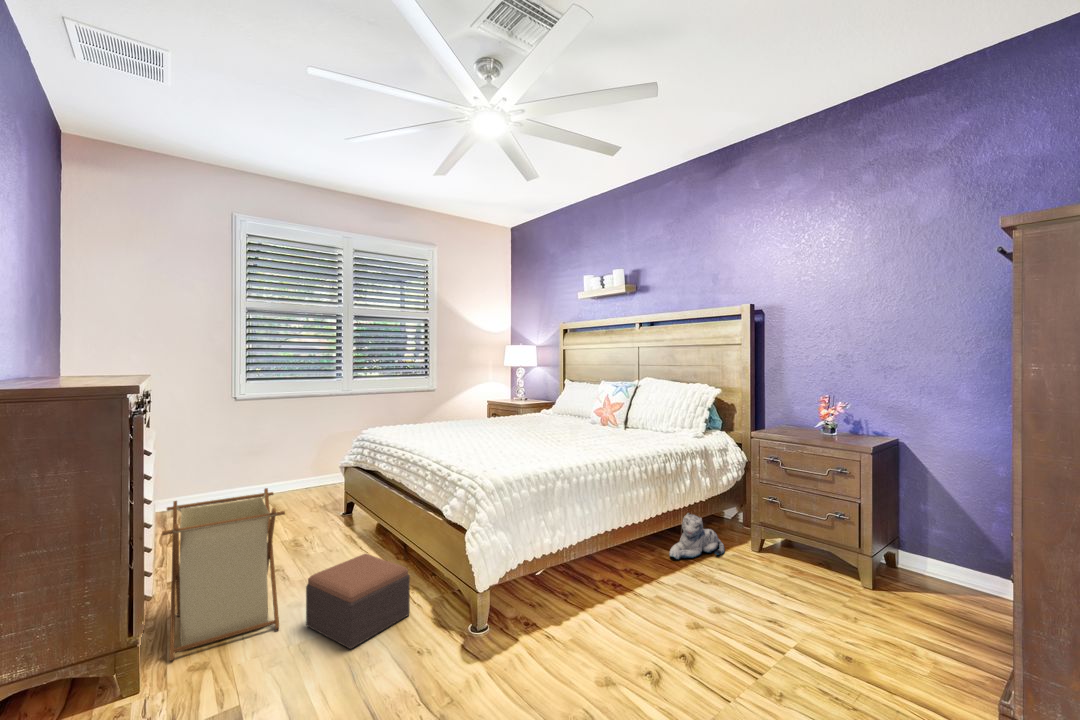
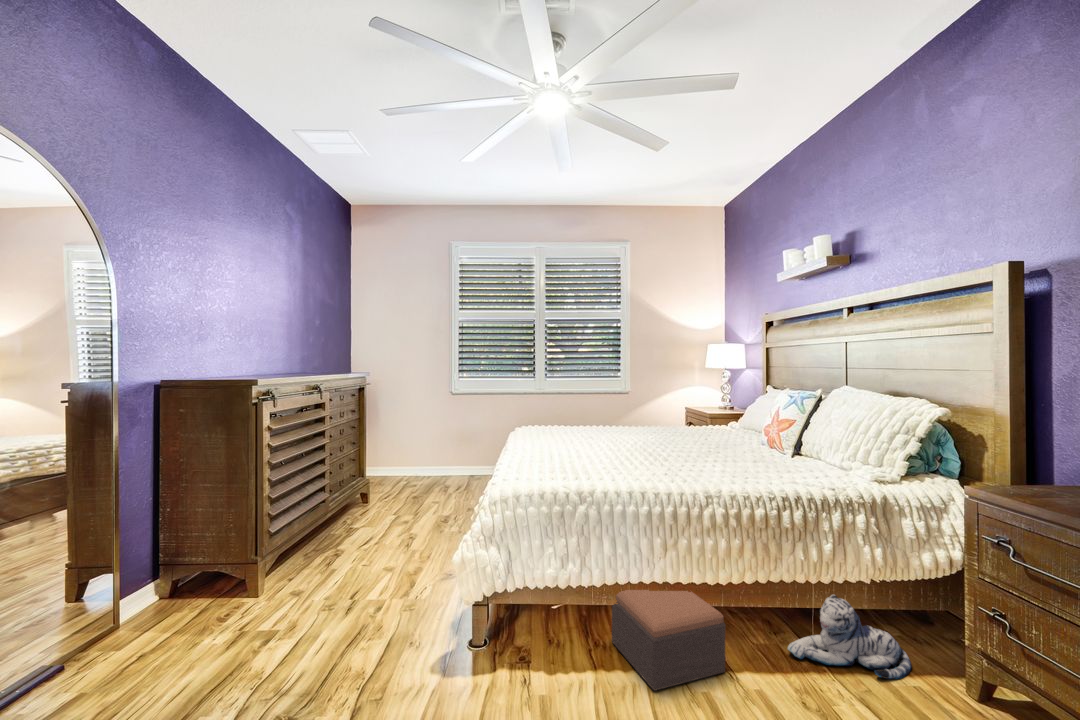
laundry basket: present [162,488,285,661] -> none [283,464,388,582]
footstool: present [306,554,410,649] -> present [612,590,725,691]

